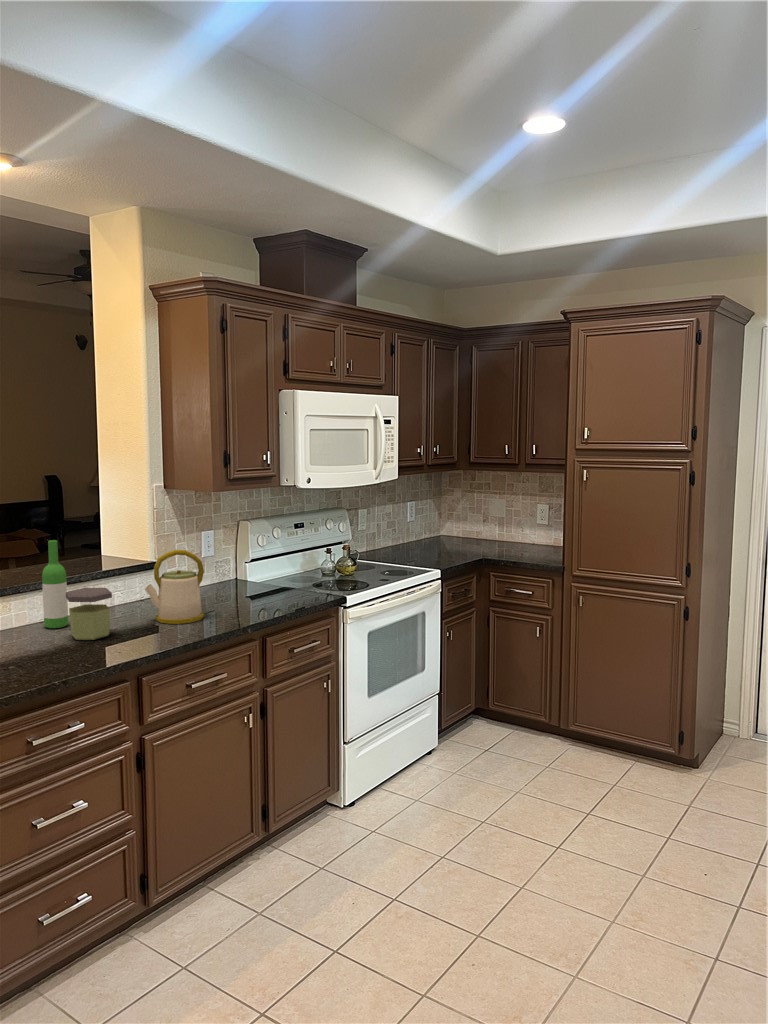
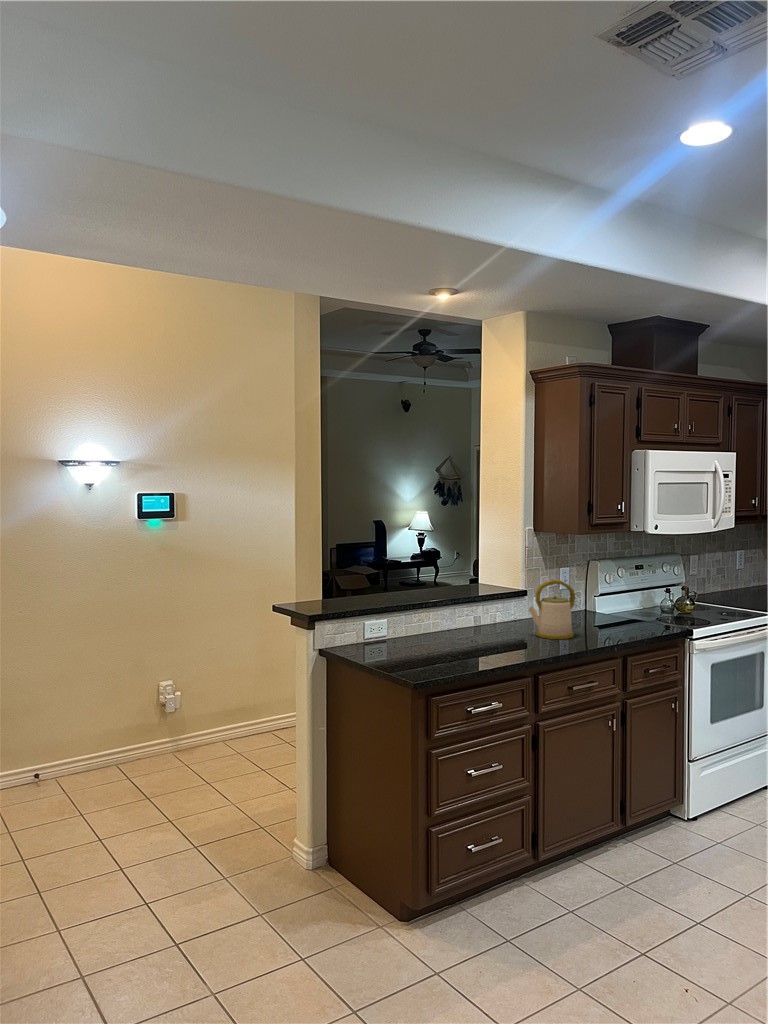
wine bottle: present [42,540,68,628] -> none [453,567,470,635]
jar: present [66,588,112,640] -> none [474,605,509,645]

